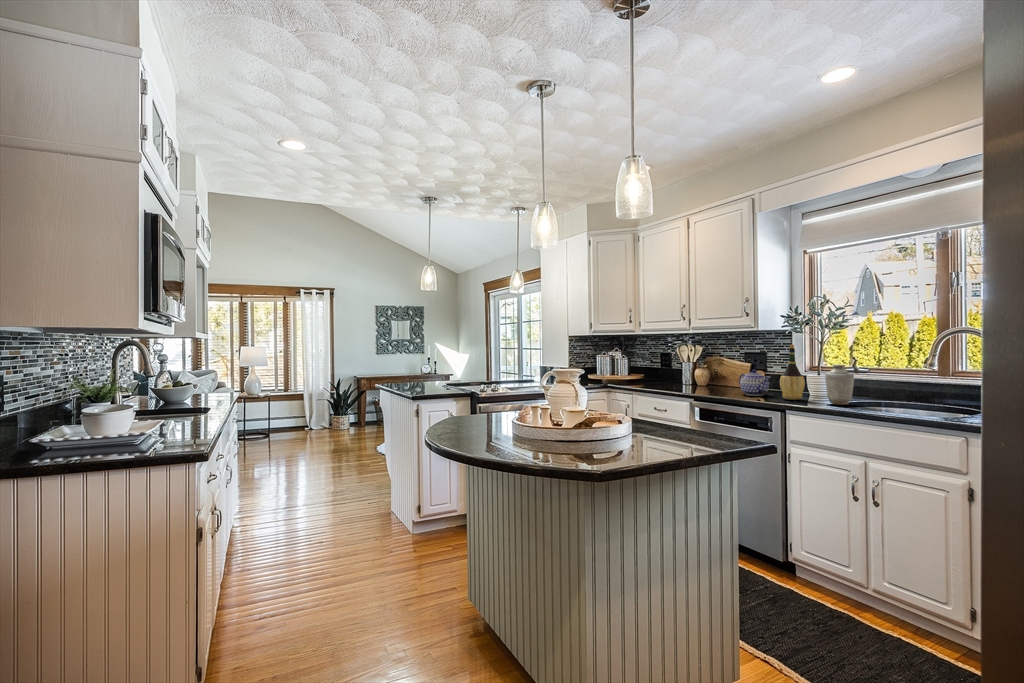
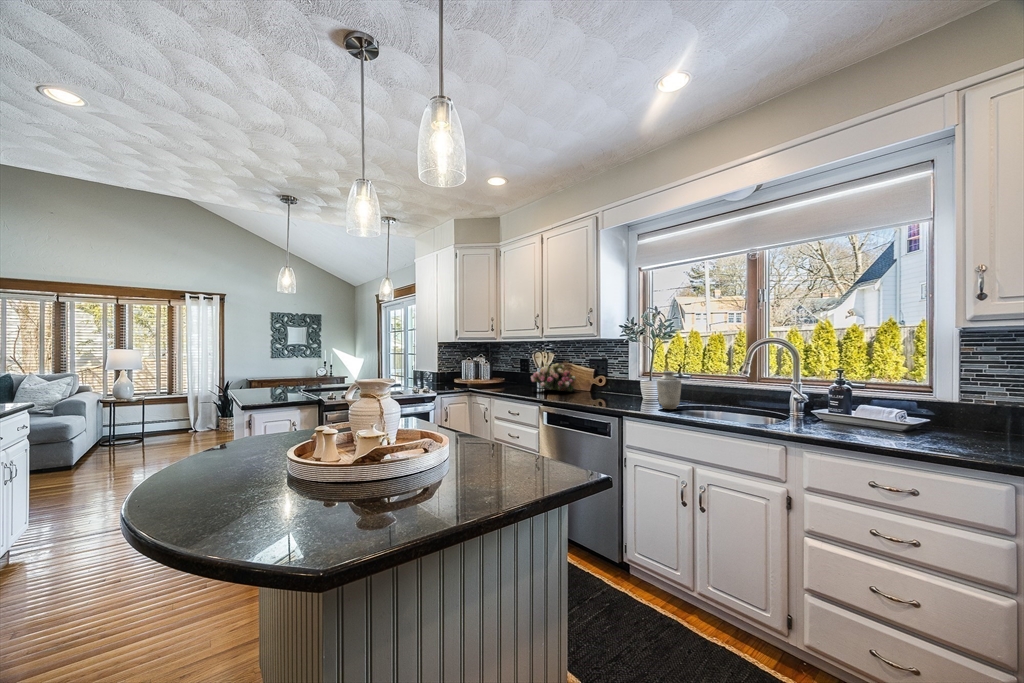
wine bottle: present [780,345,805,400] -> none [617,352,639,404]
flower arrangement: none [677,357,730,388] -> present [531,363,576,392]
teapot: present [739,370,770,396] -> none [583,375,610,399]

